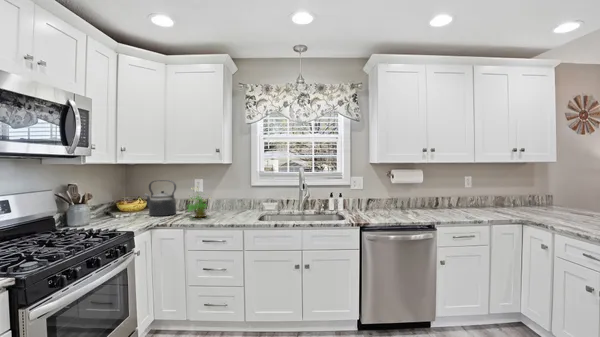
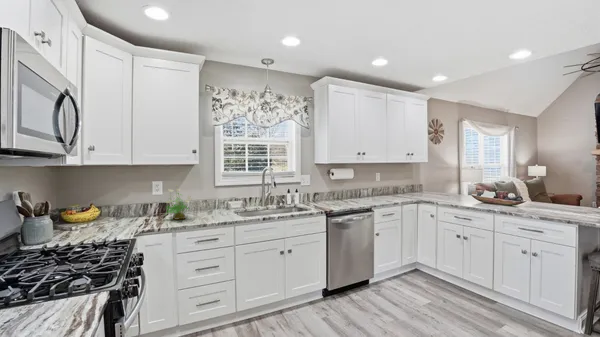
kettle: present [145,180,176,216] -> none [103,183,145,223]

